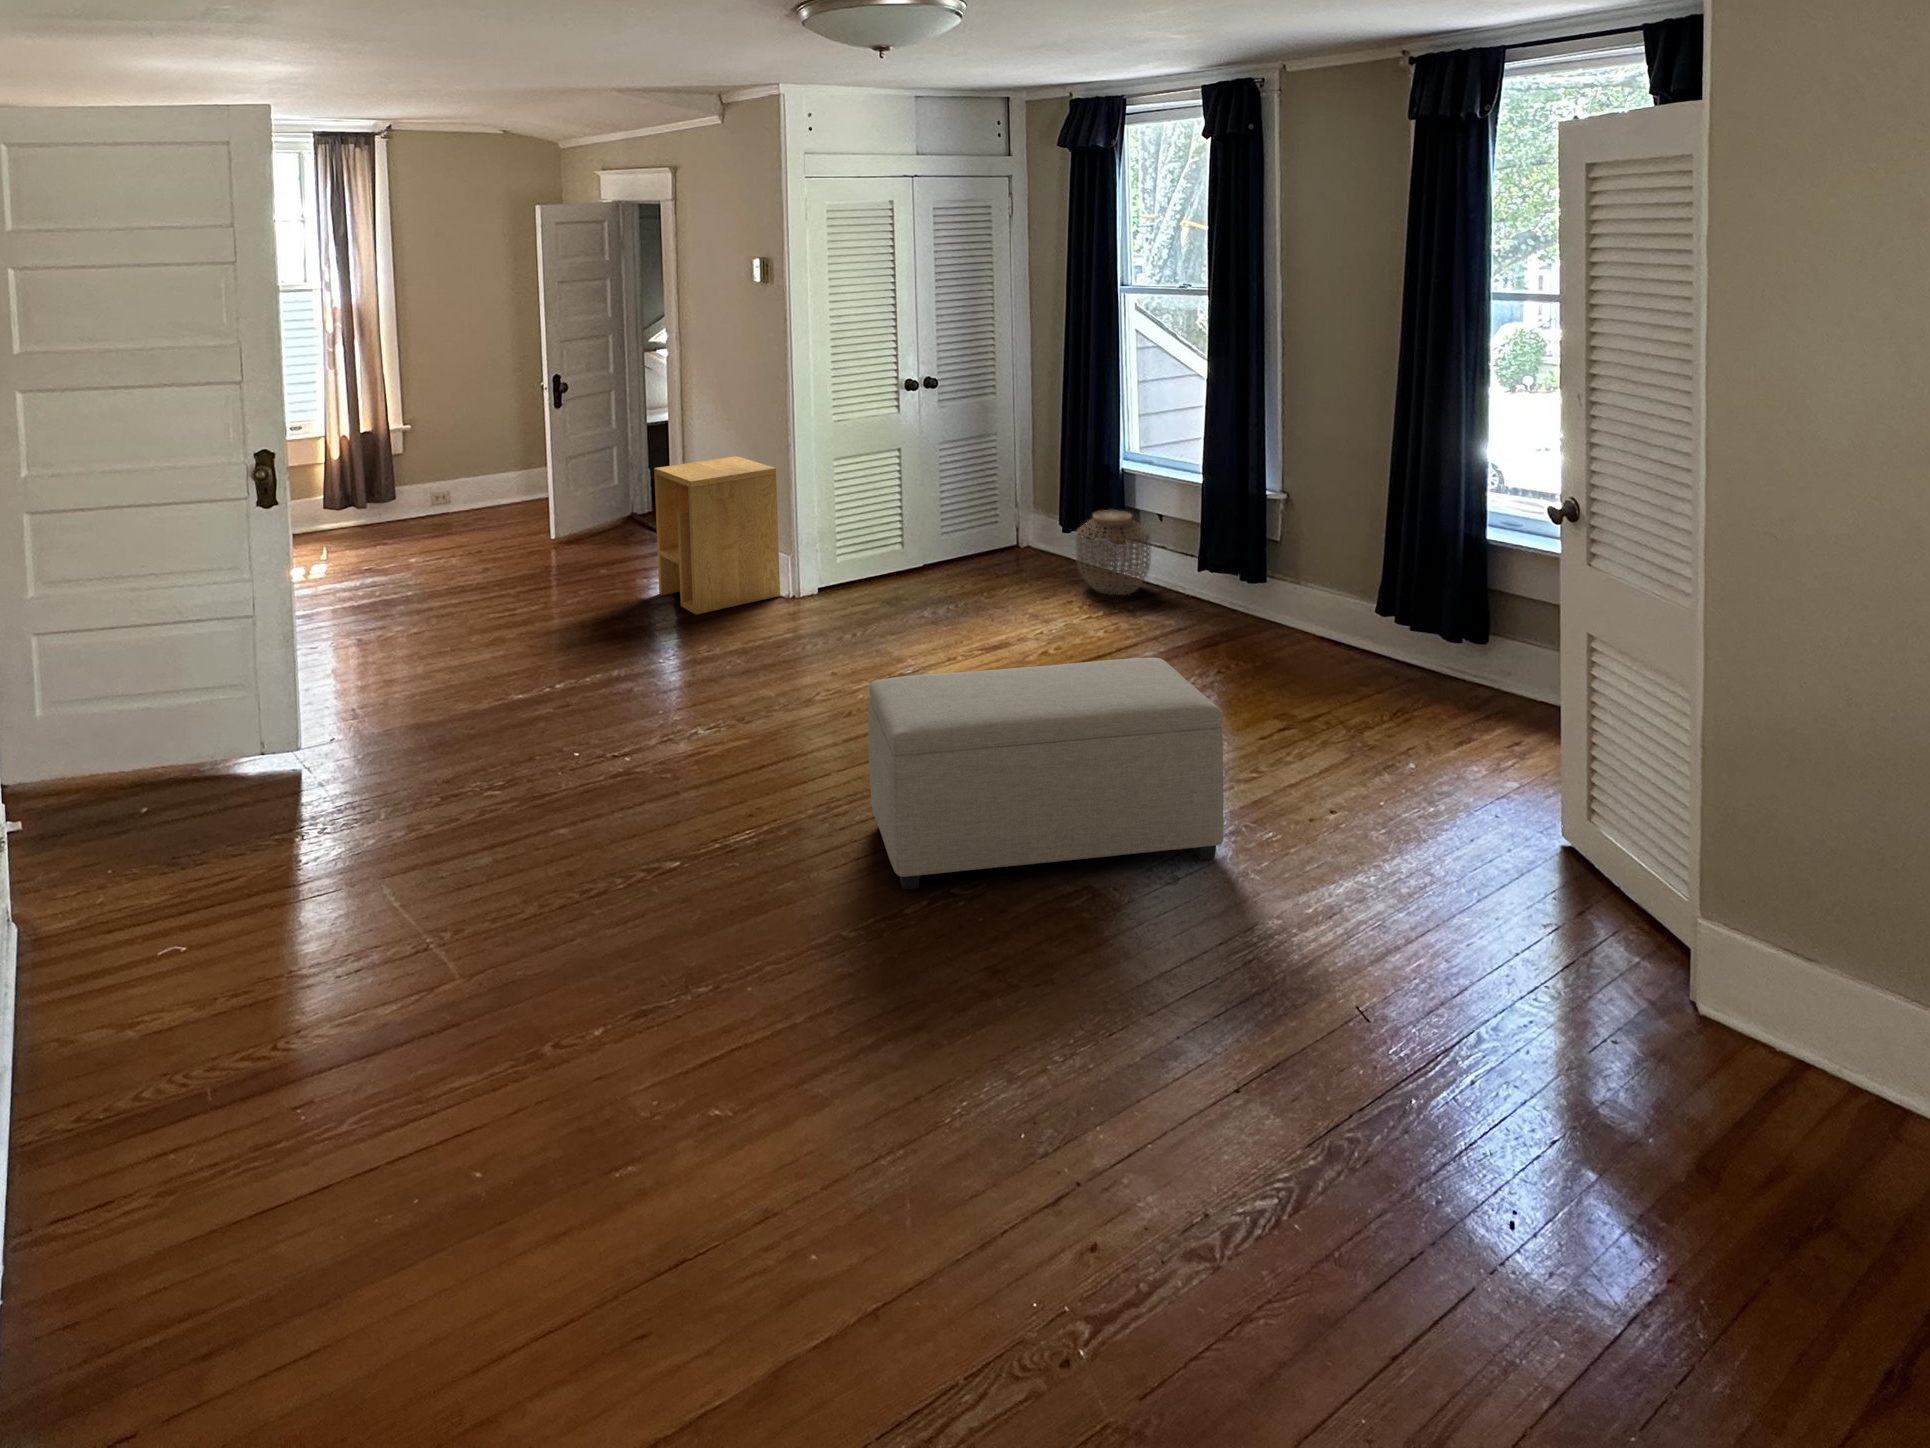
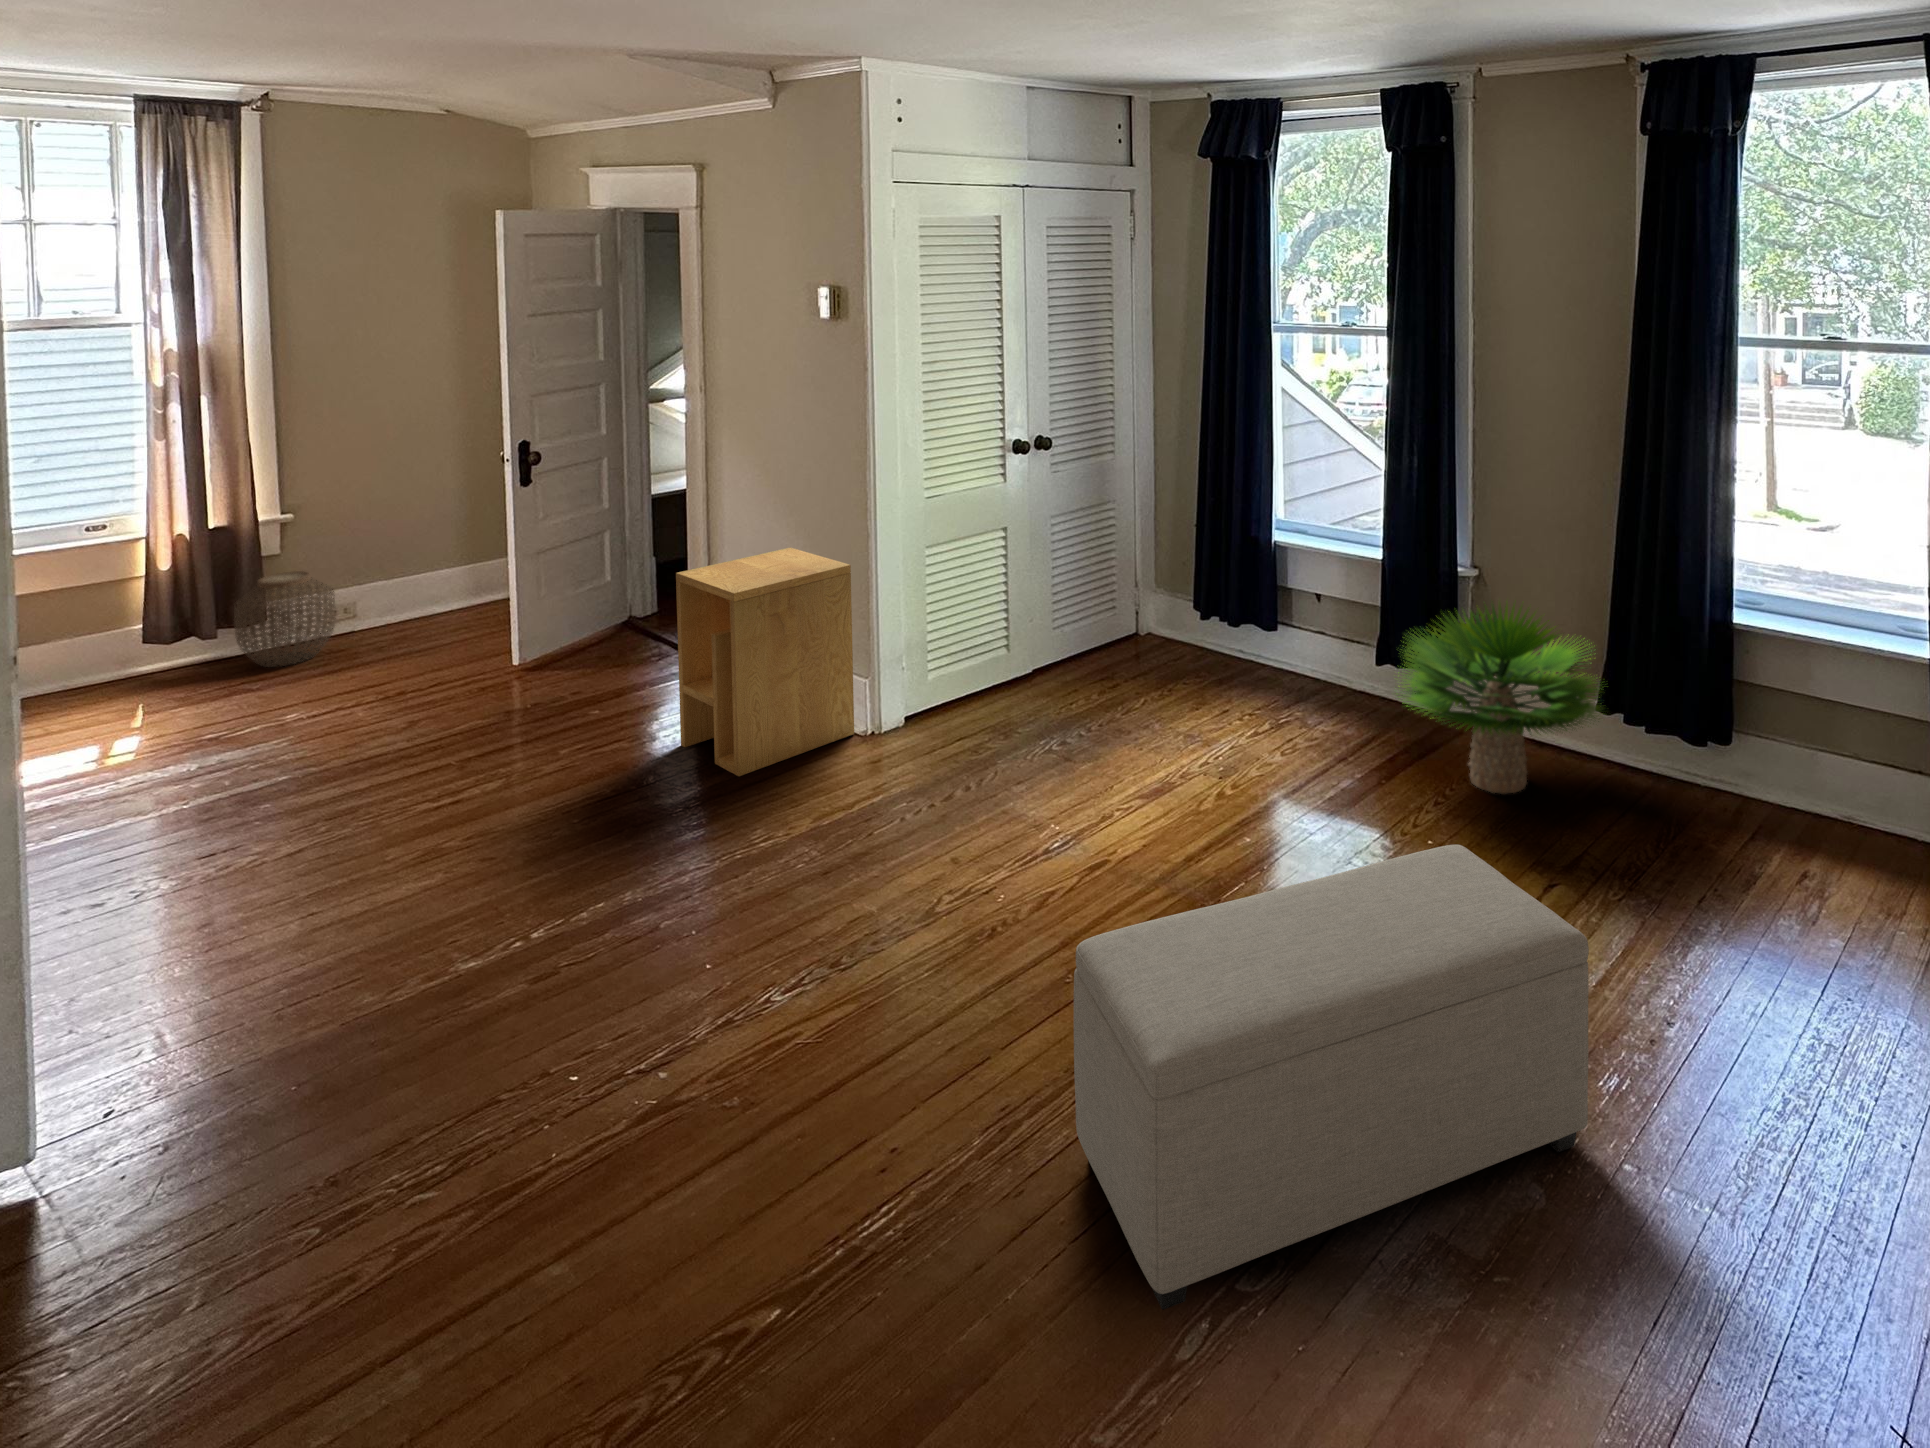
woven basket: present [1076,510,1151,595] -> present [234,571,335,667]
potted plant: none [1186,513,1376,671] -> present [1398,601,1603,793]

